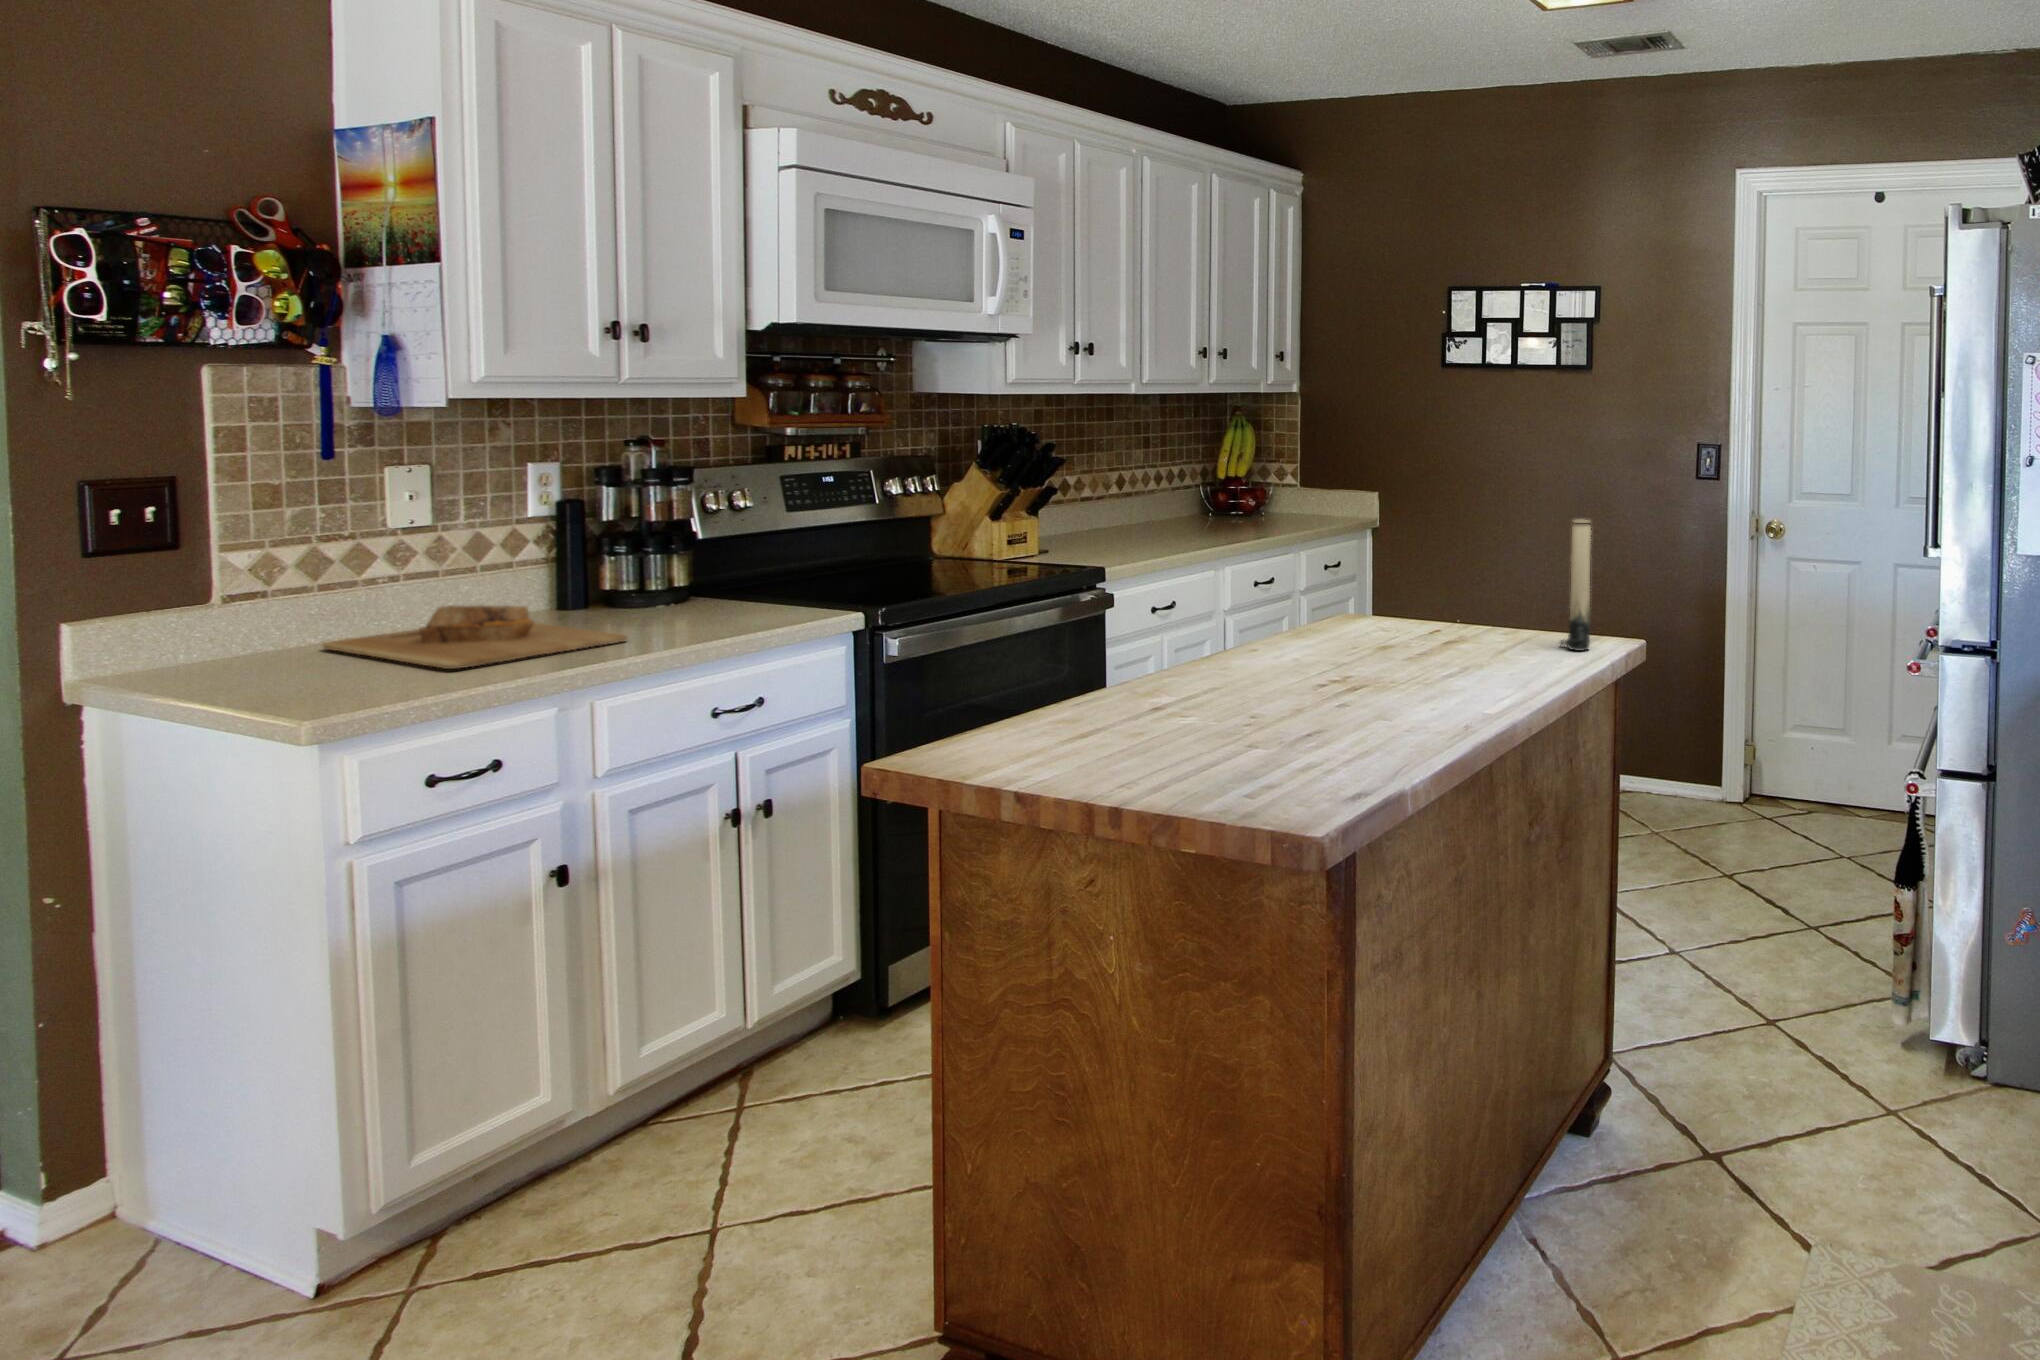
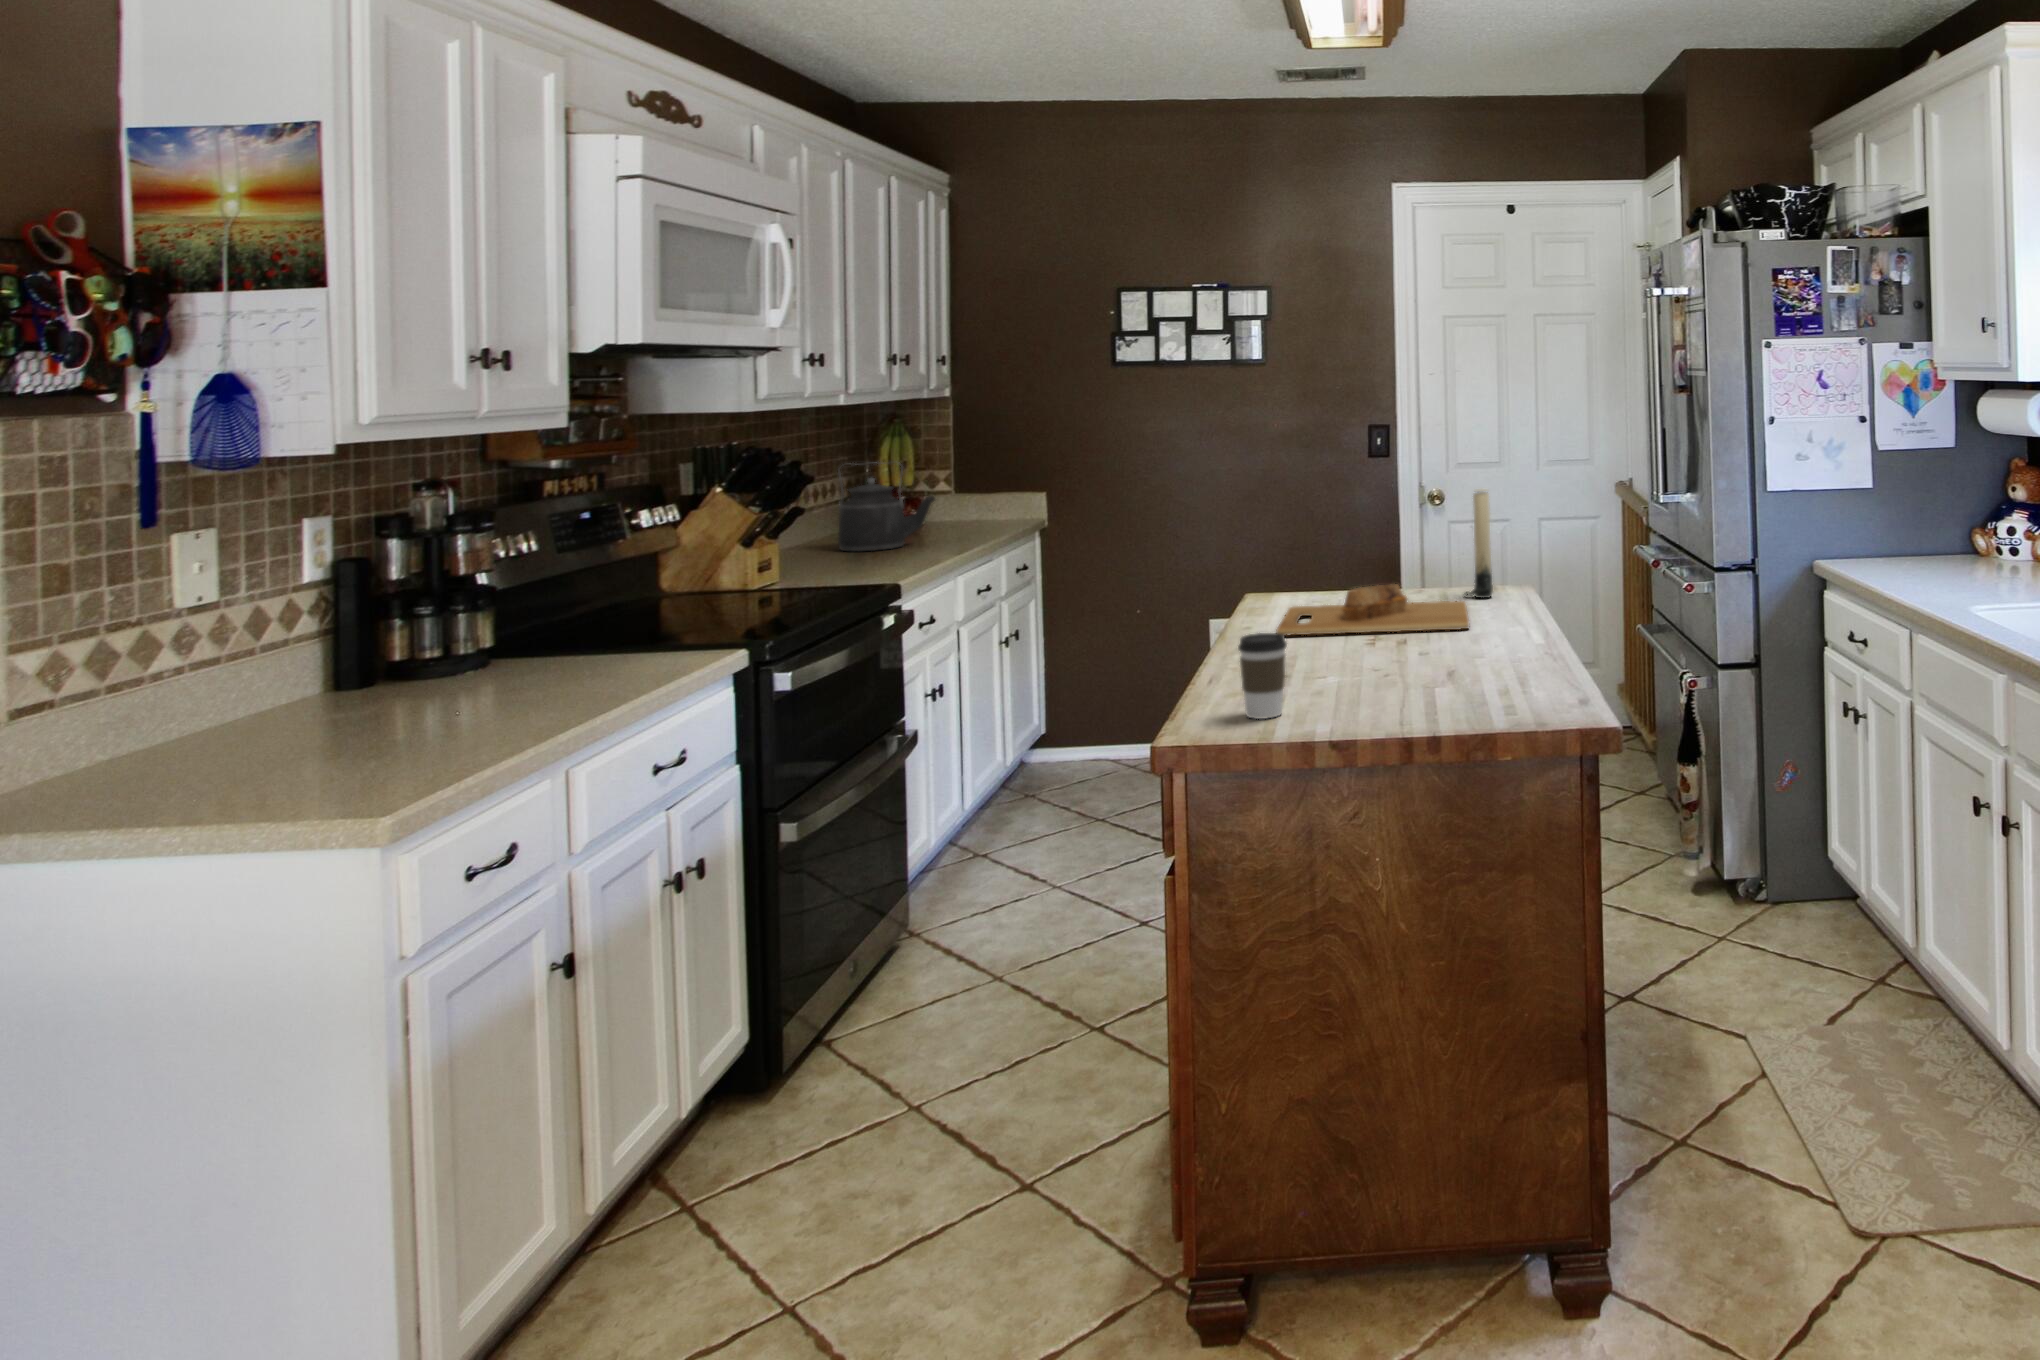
kettle: none [1148,449,1231,532] -> present [838,463,935,551]
cutting board: present [323,605,627,669] -> present [1276,584,1470,636]
coffee cup: none [1021,662,1080,761] -> present [1238,633,1287,719]

